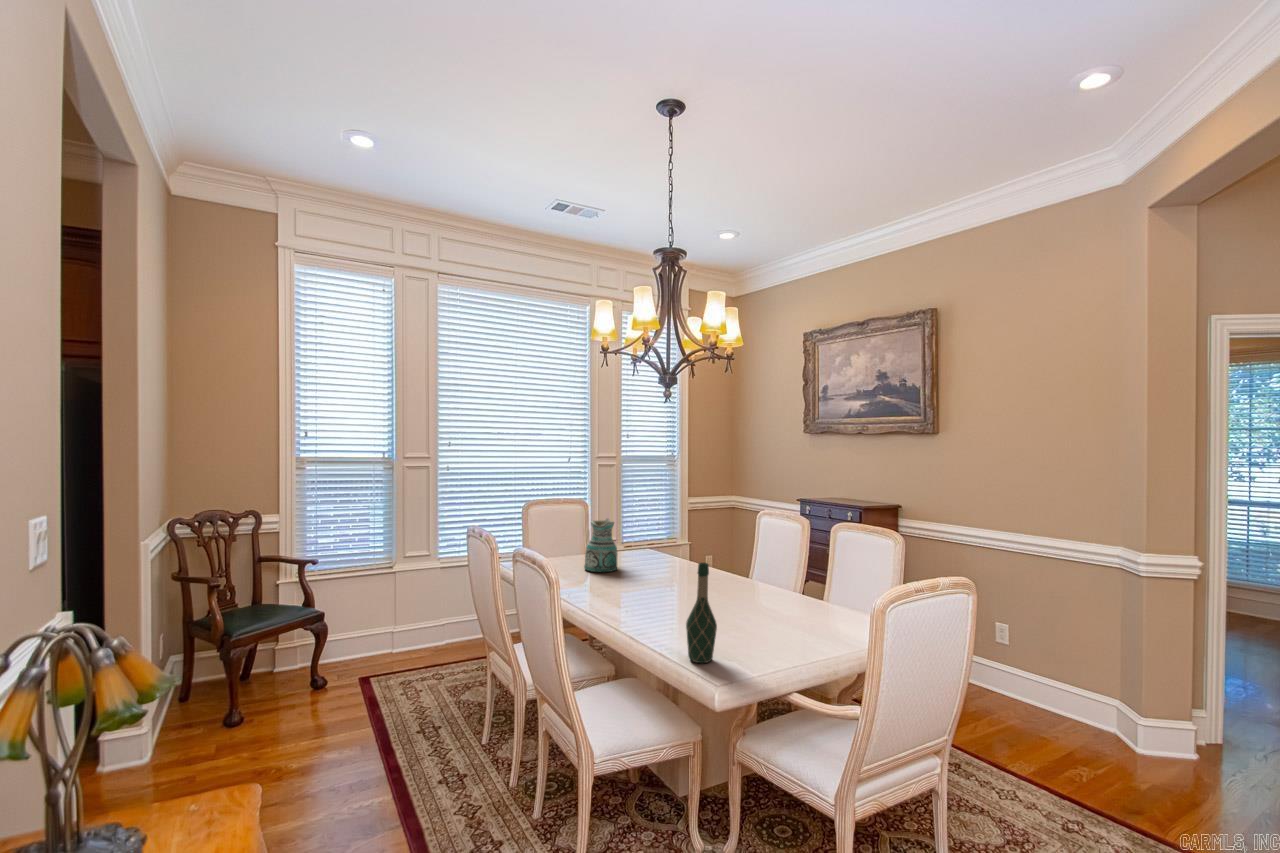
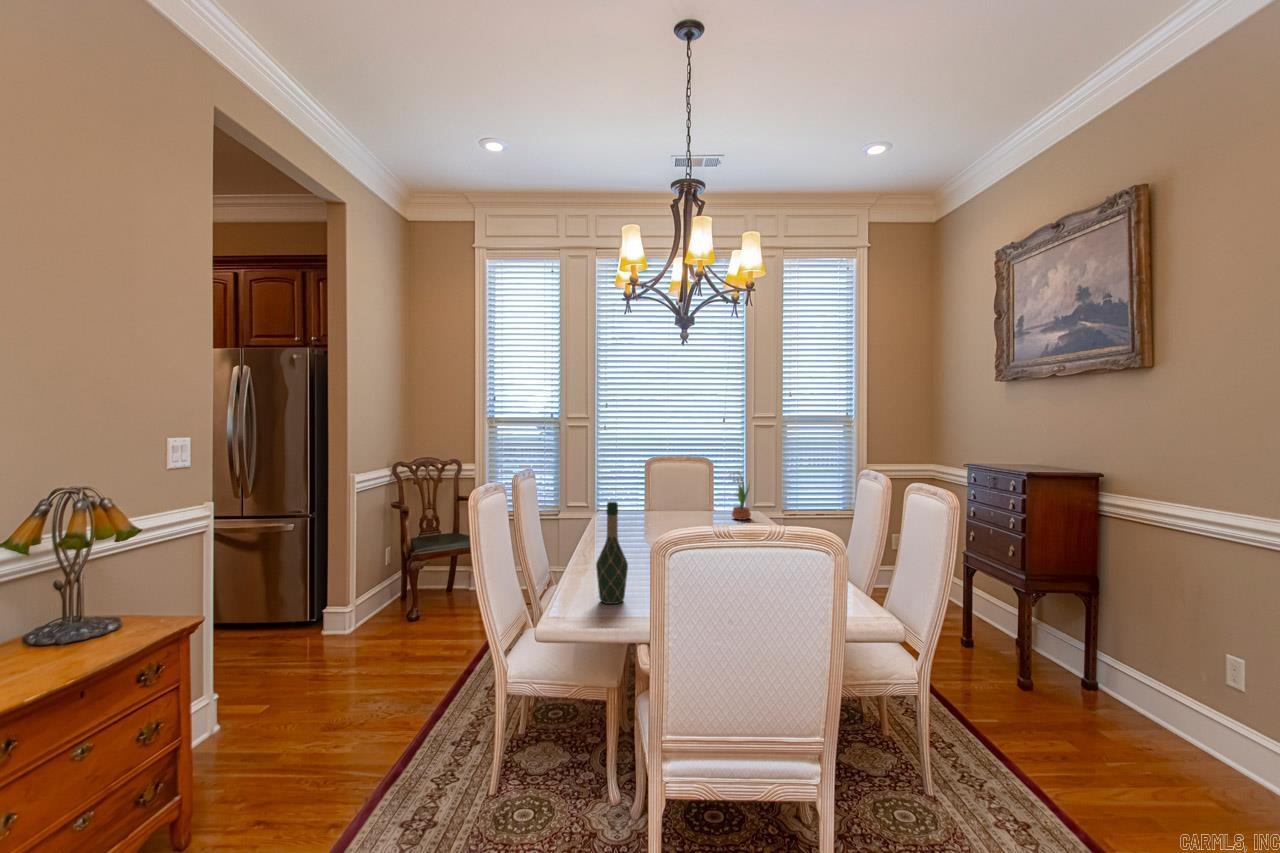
potted flower: none [641,516,662,563] -> present [730,473,751,520]
ceramic pitcher: present [584,519,618,572] -> none [664,471,698,523]

